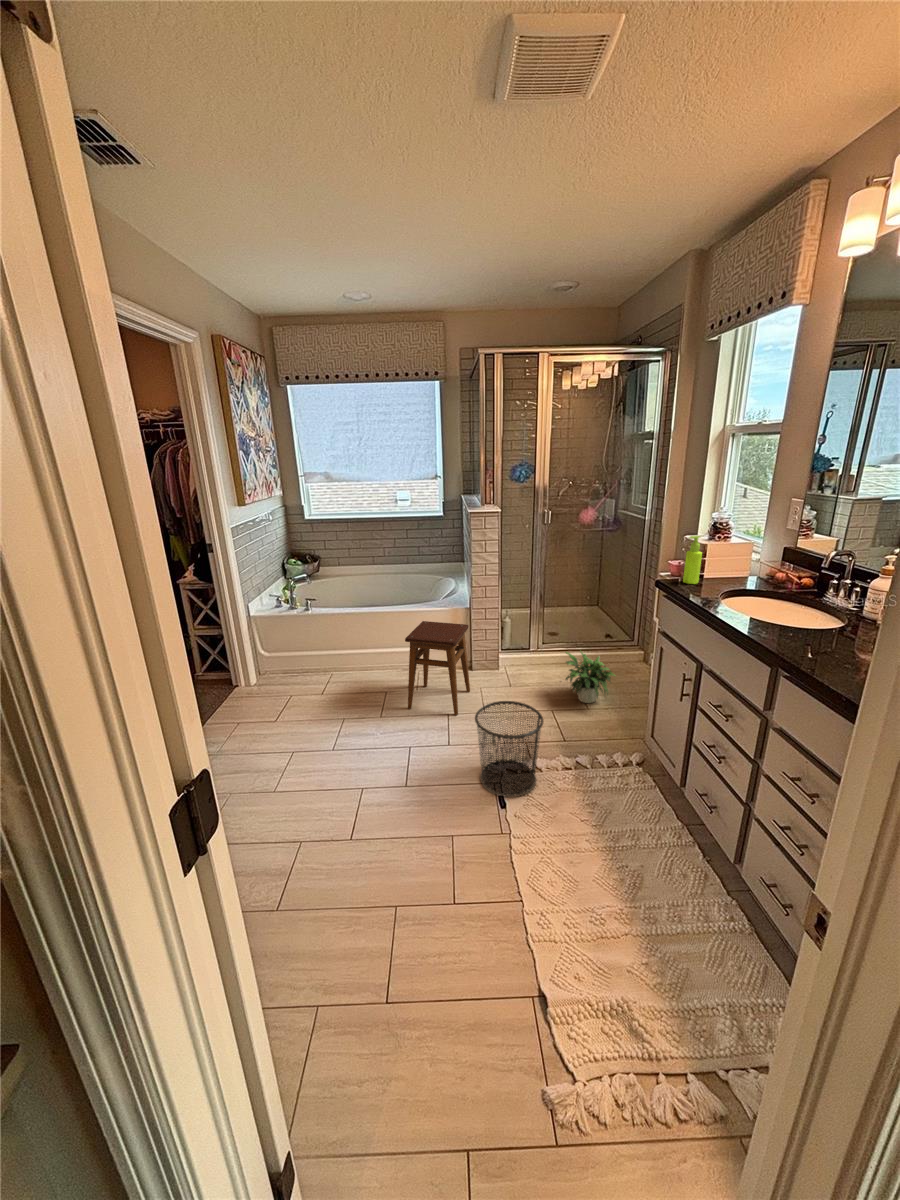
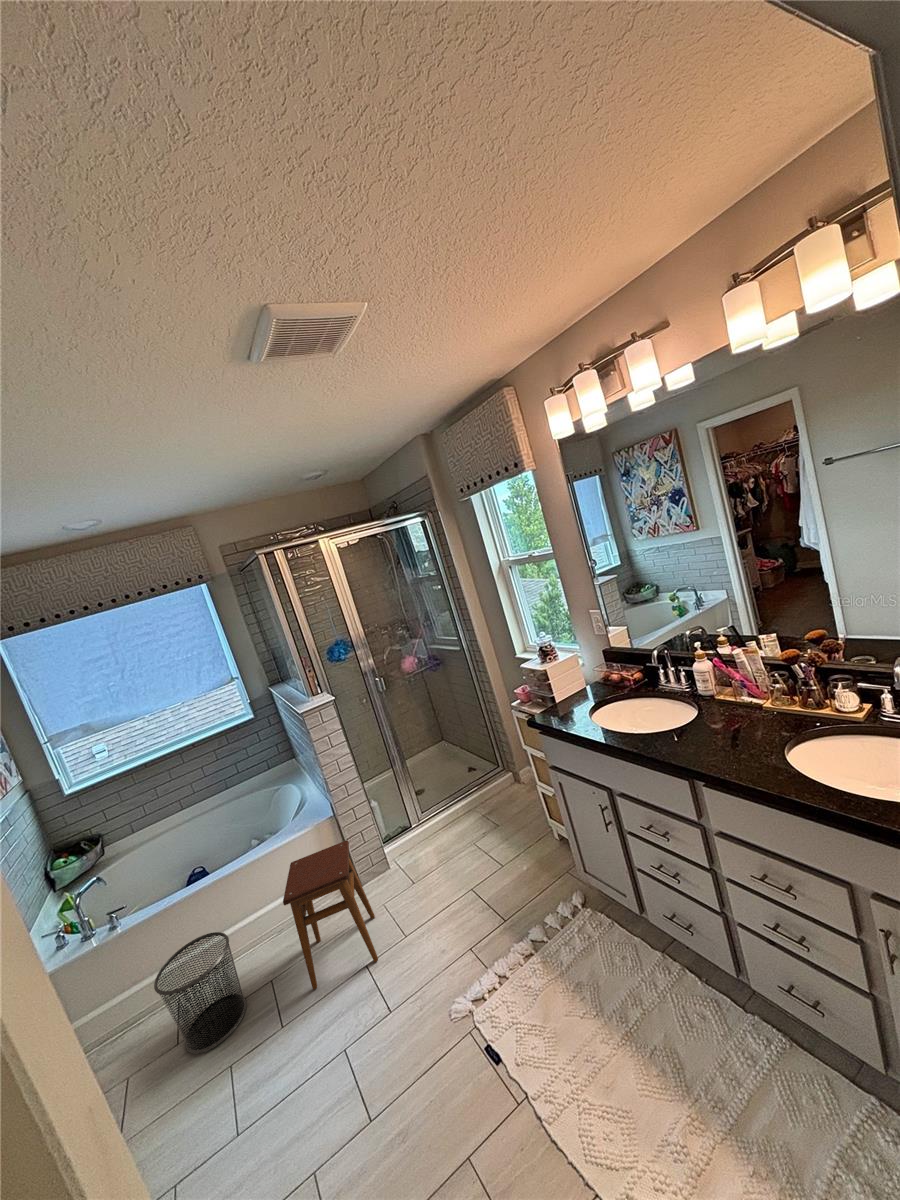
soap dispenser: present [683,536,702,584] -> none [538,668,560,713]
potted plant: present [566,652,616,703] -> none [455,802,516,860]
waste bin: present [475,701,543,797] -> present [154,932,246,1054]

